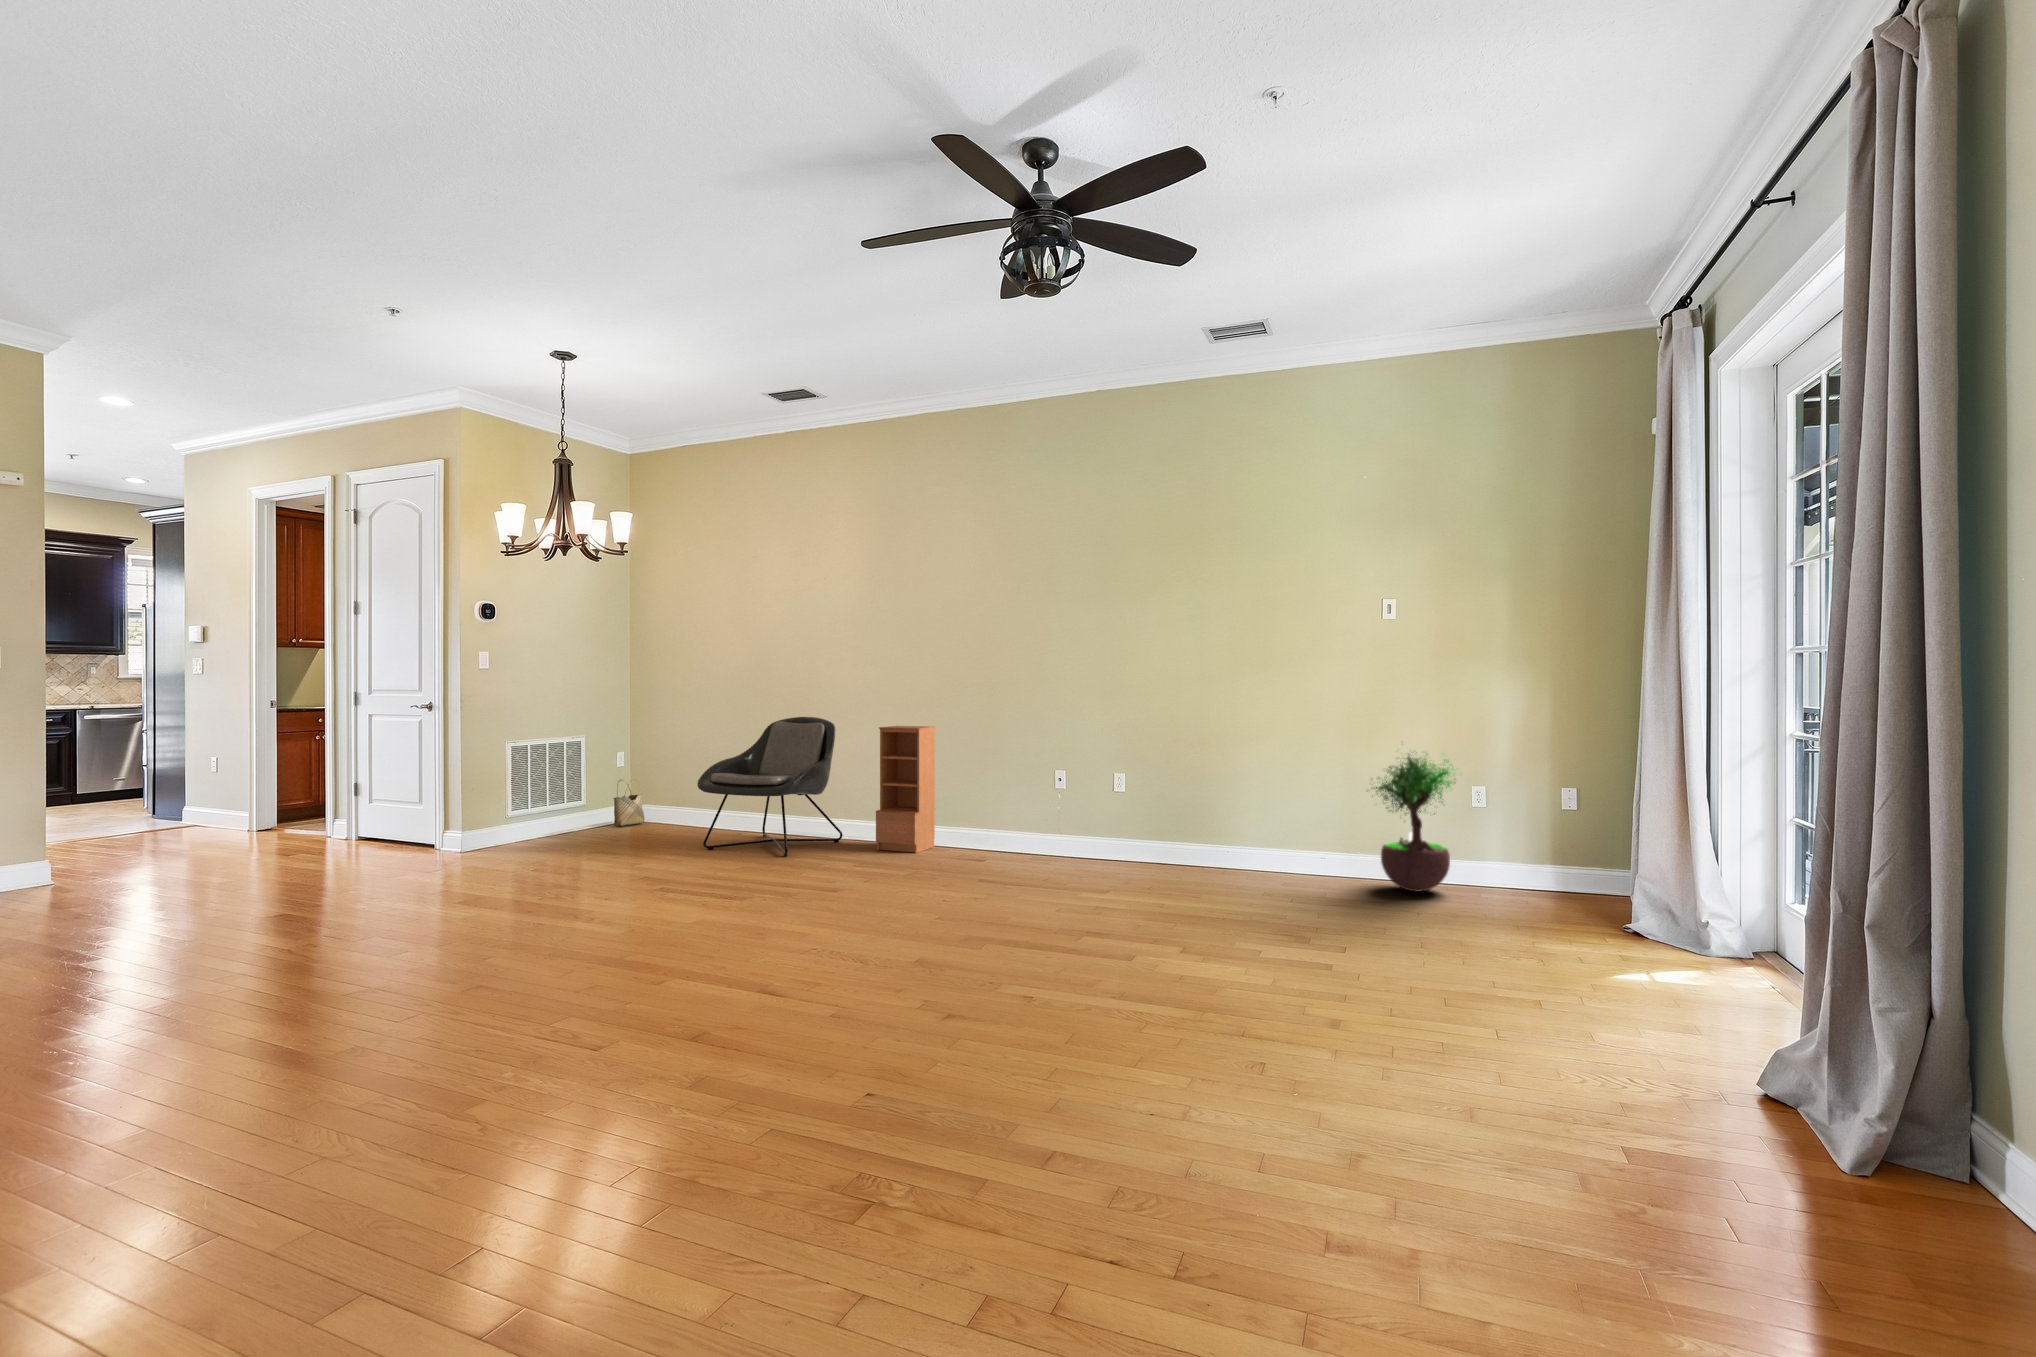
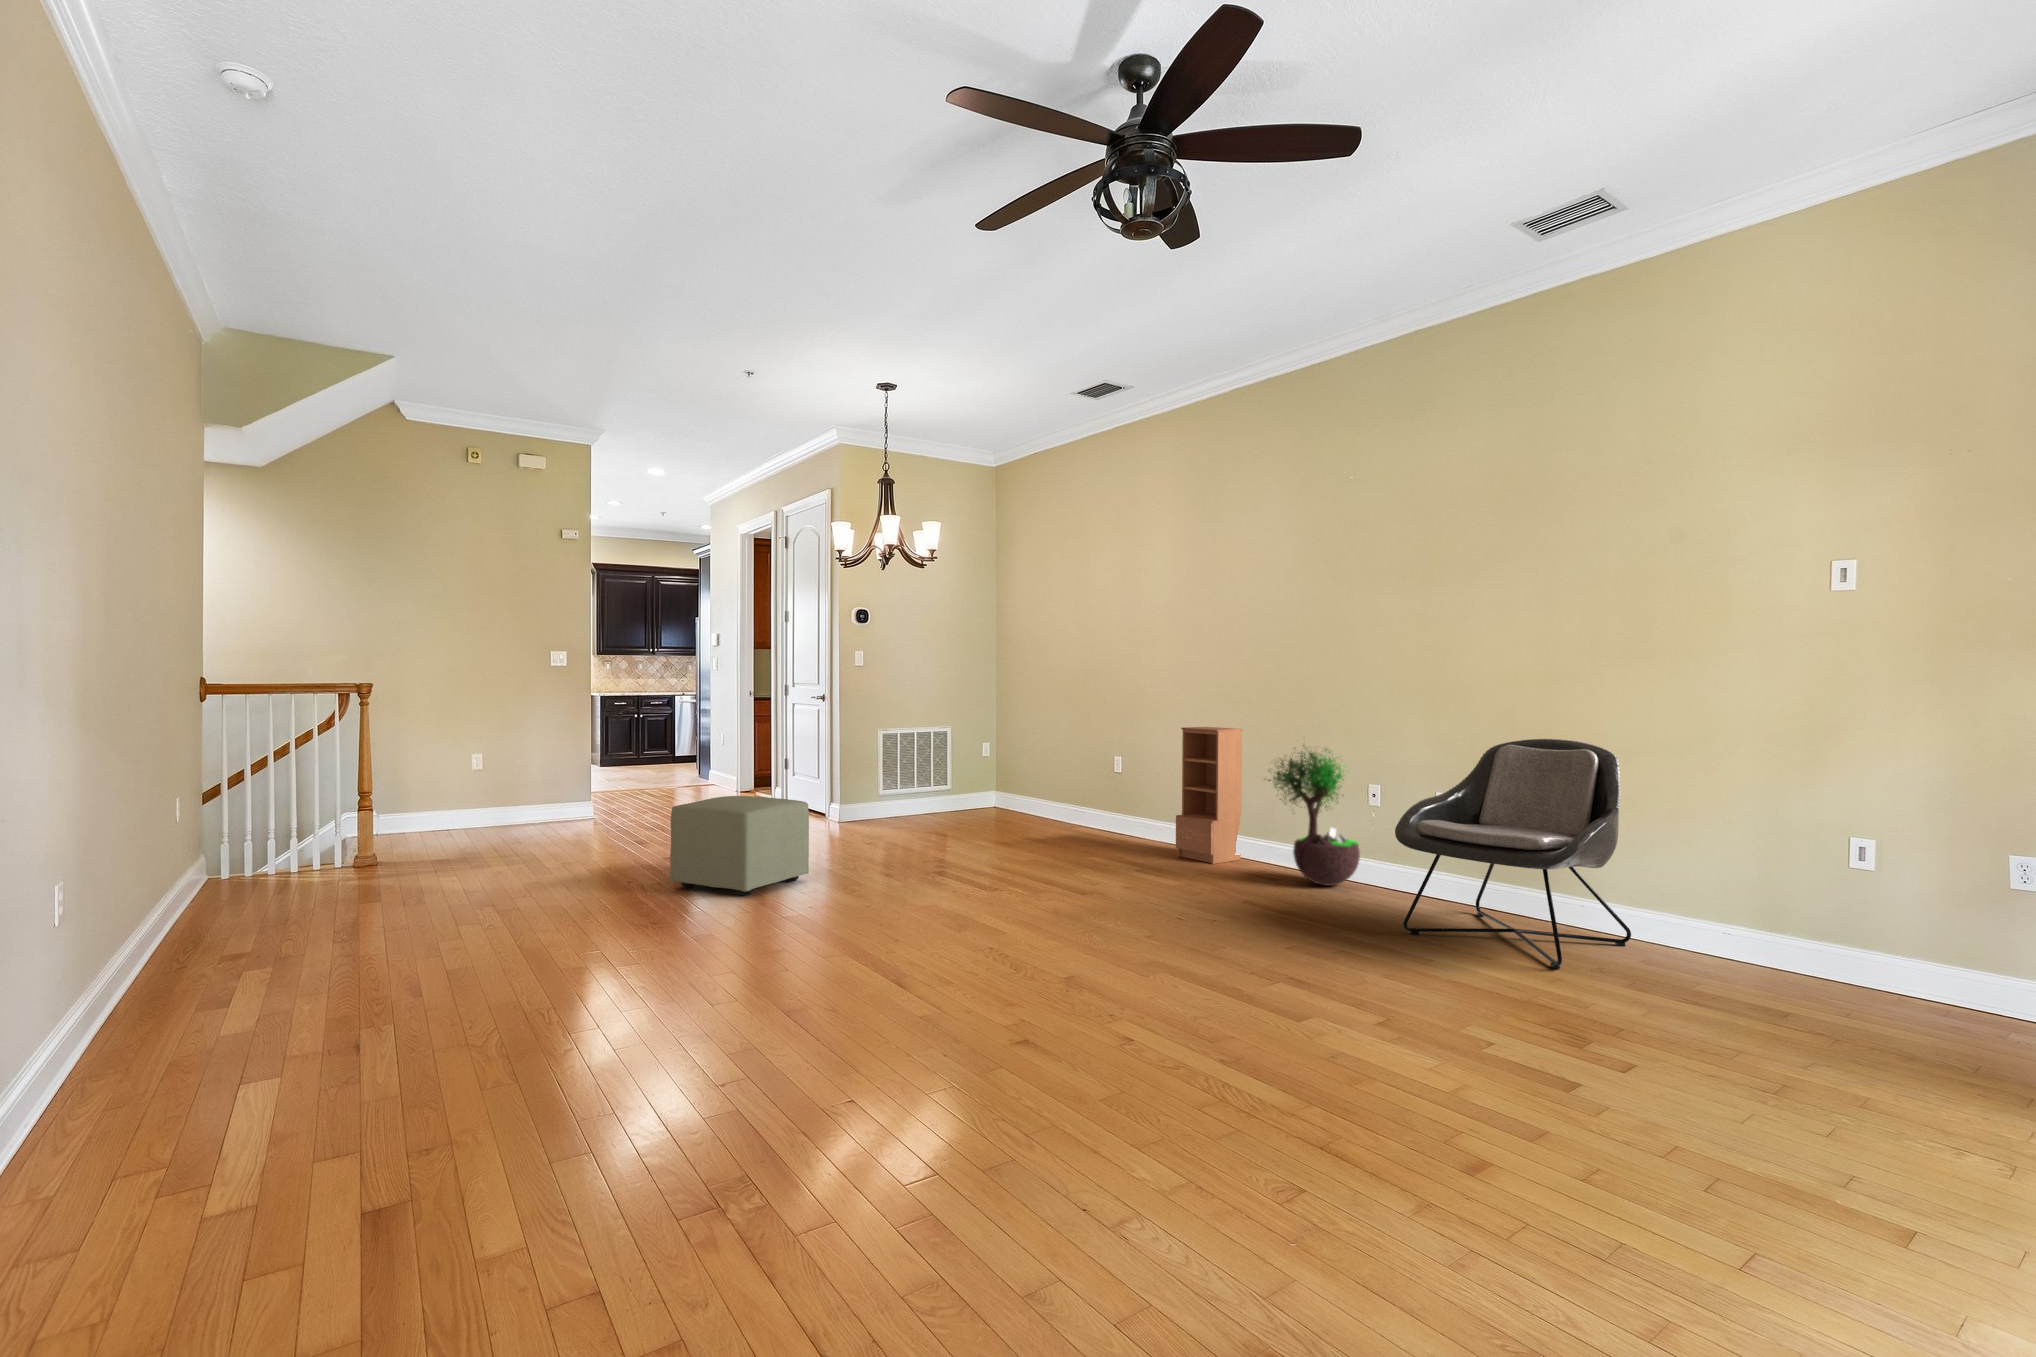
lounge chair: present [697,717,842,857] -> present [1395,739,1631,969]
potted tree: present [1371,752,1456,892] -> present [1268,745,1360,886]
woven basket: present [614,780,644,826] -> none [975,768,1003,811]
ottoman: none [343,827,520,945] -> present [670,796,809,895]

